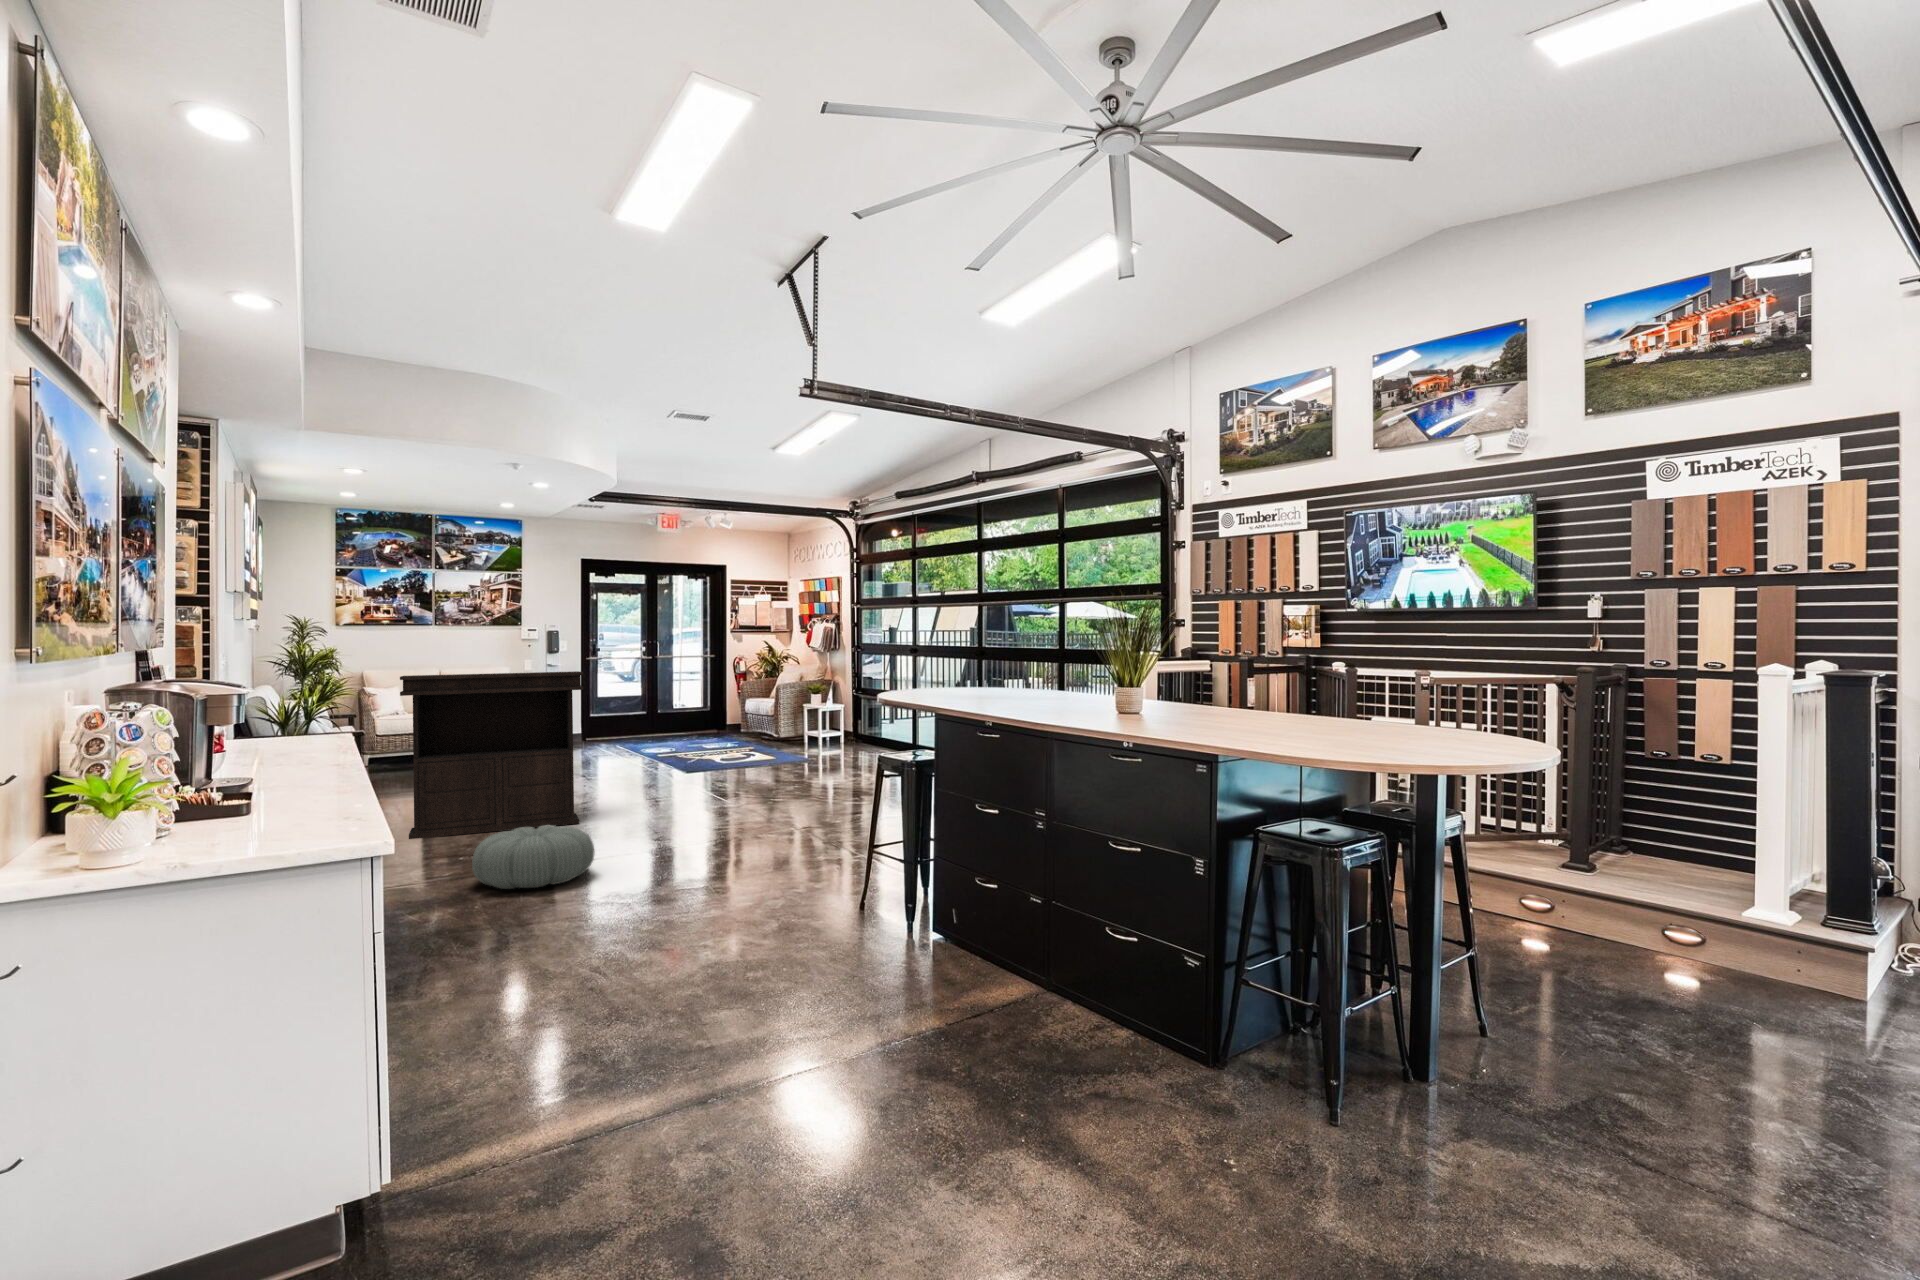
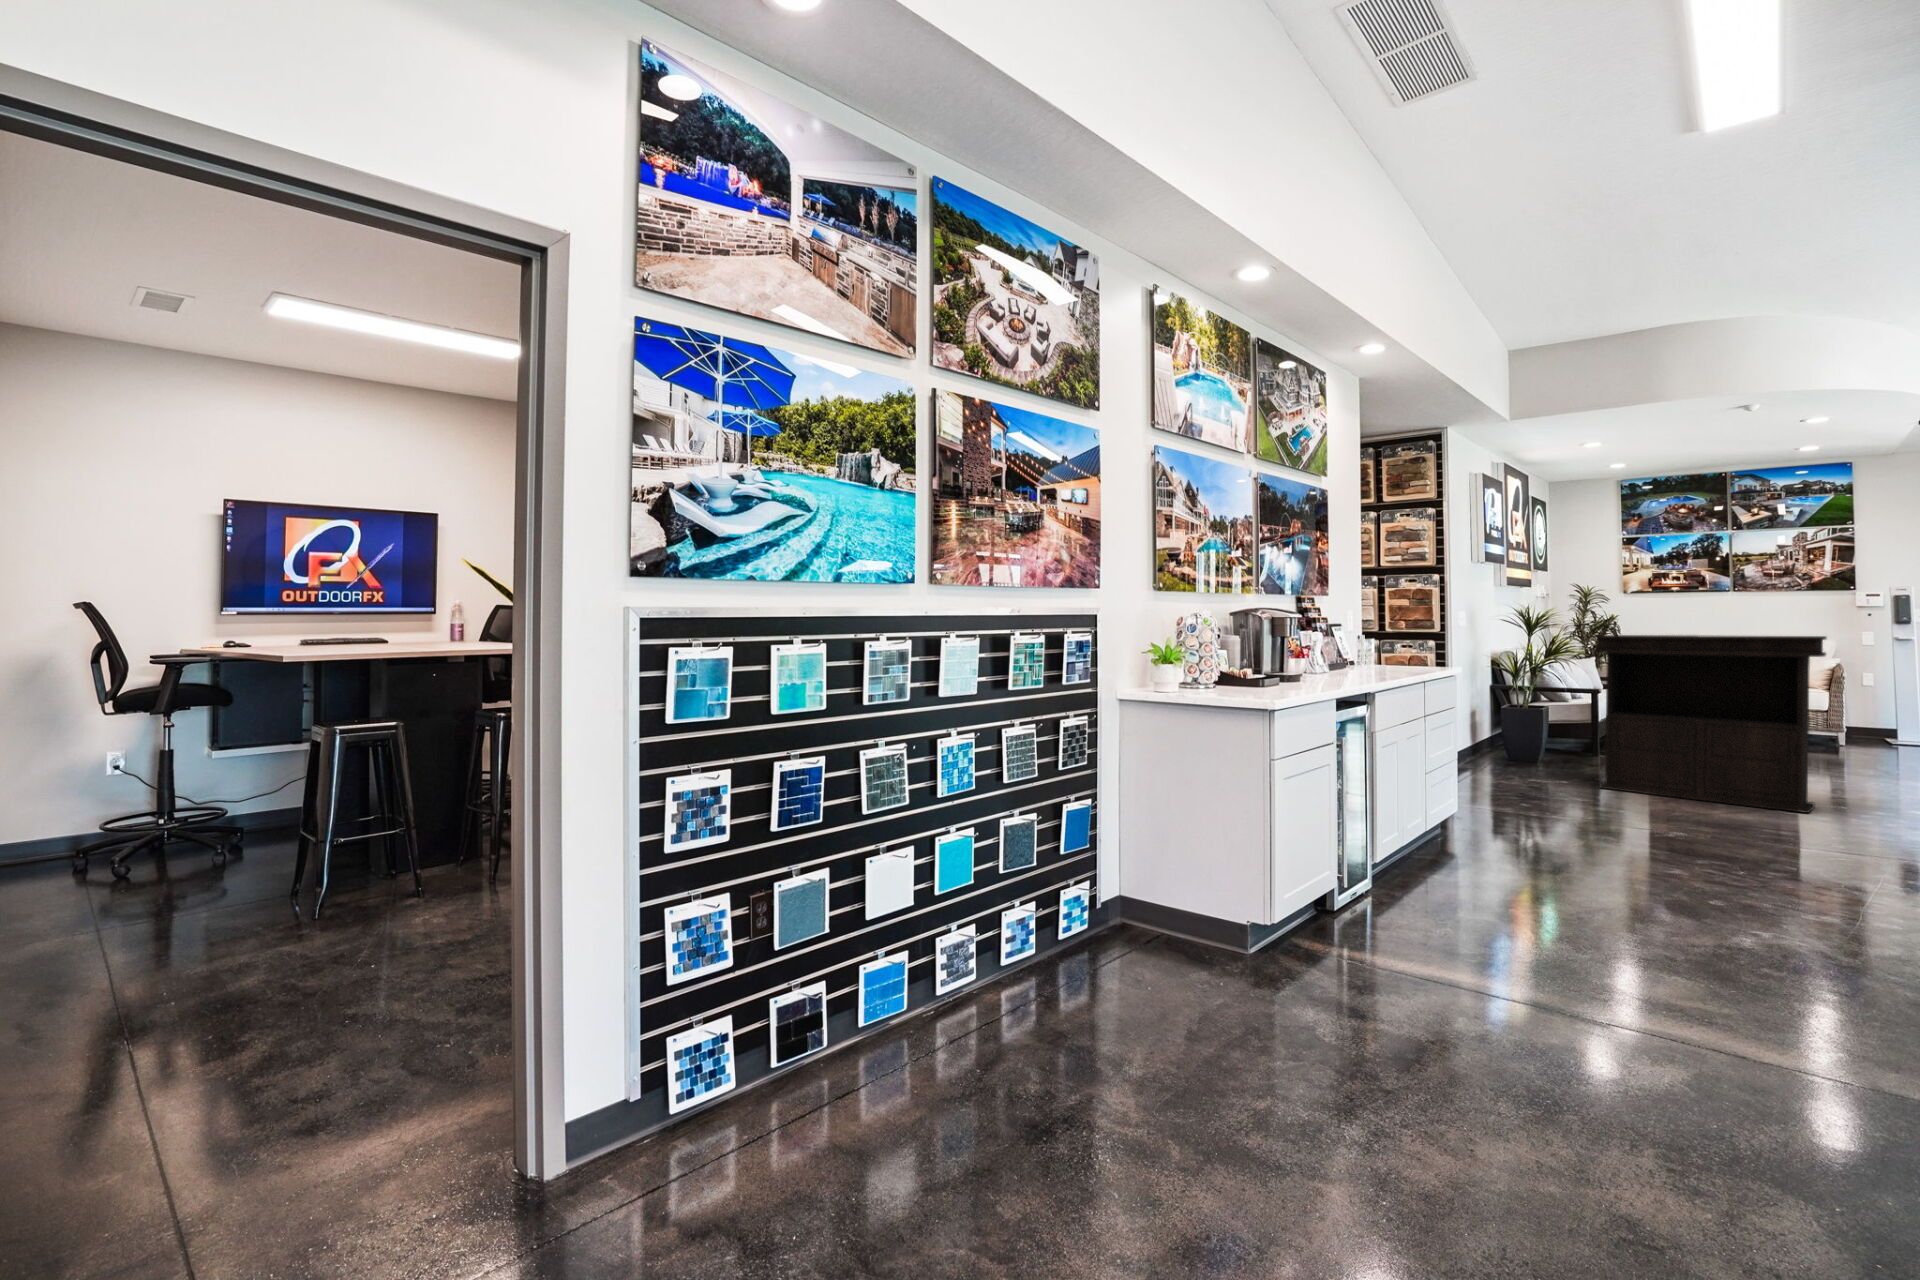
pouf: present [472,825,594,889] -> none [1605,791,1757,857]

